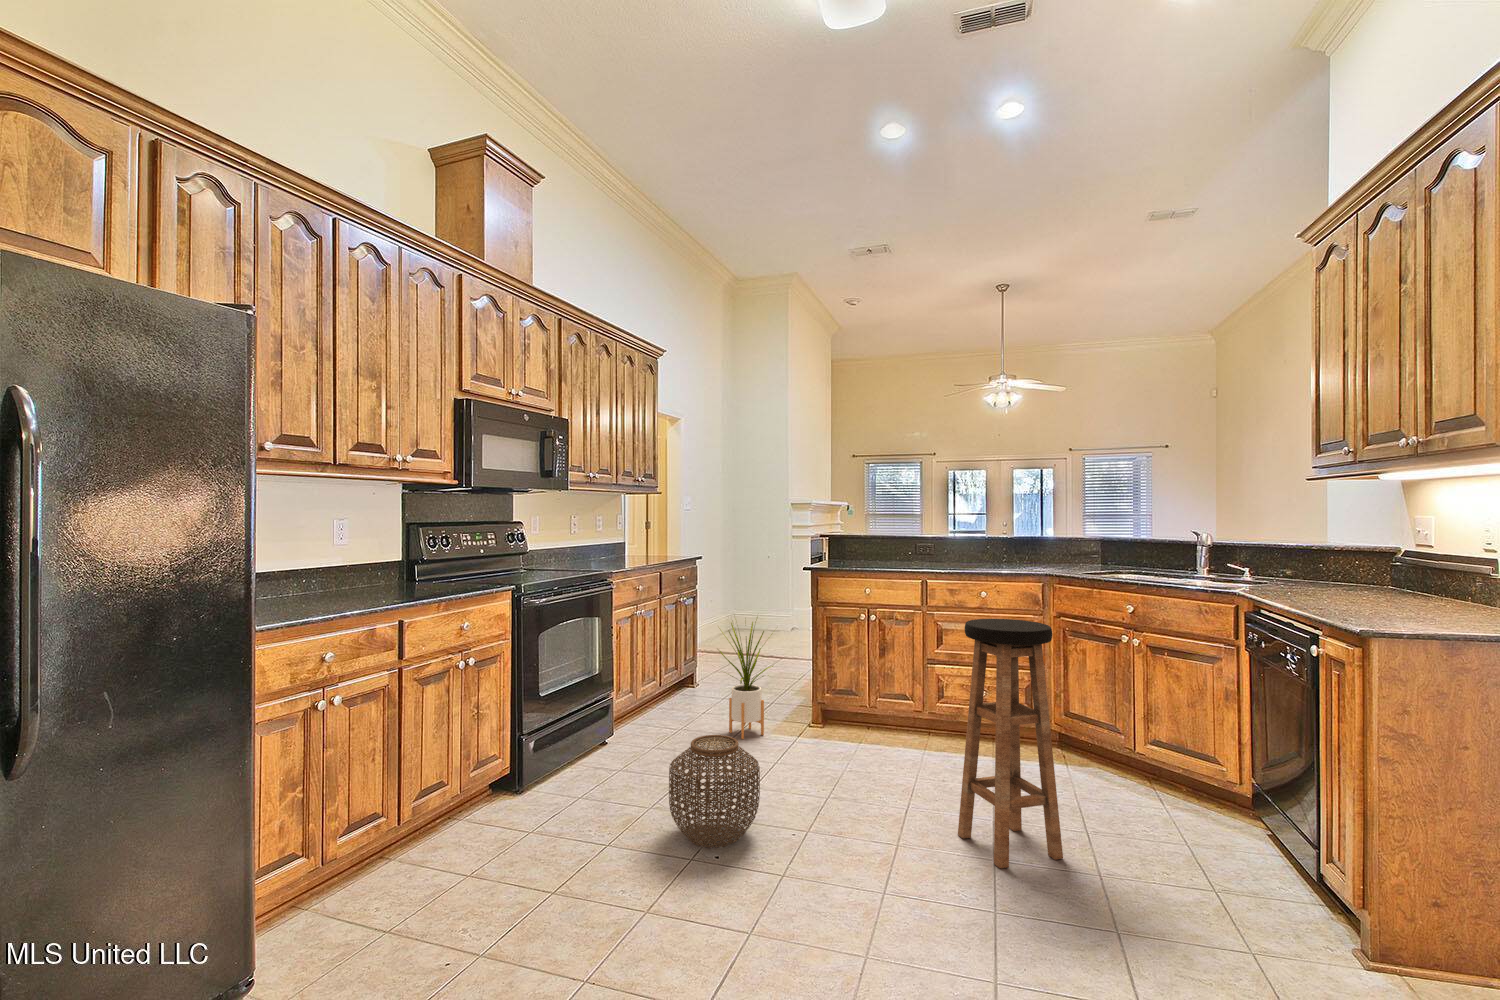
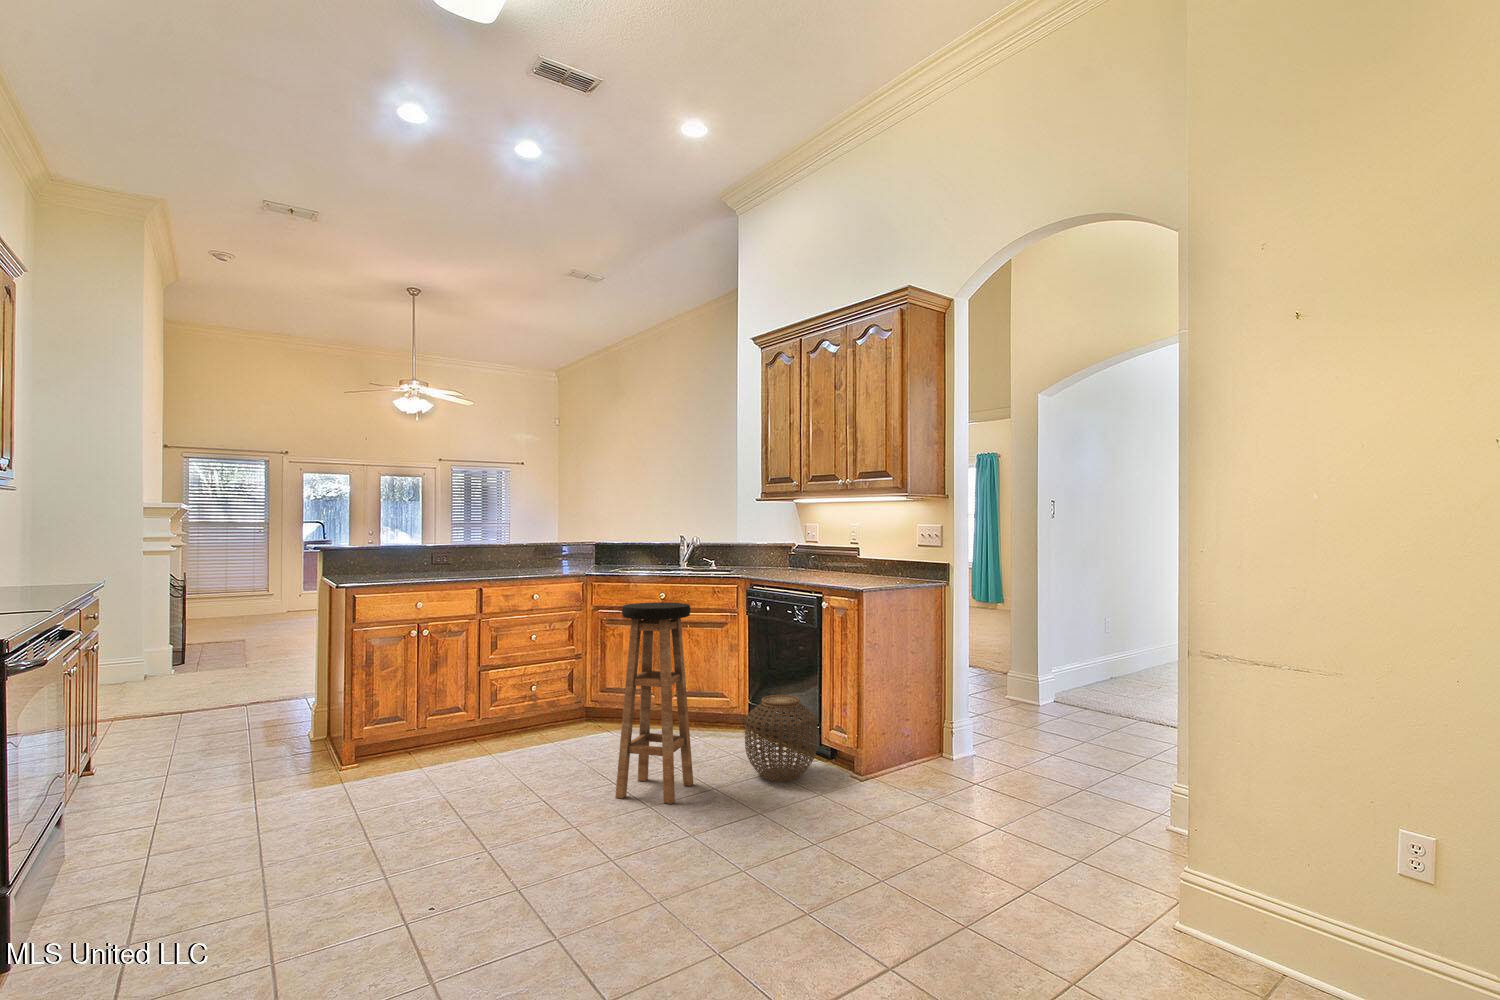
house plant: present [719,622,773,739] -> none [227,642,326,809]
woven basket: present [669,735,760,848] -> present [745,695,818,782]

